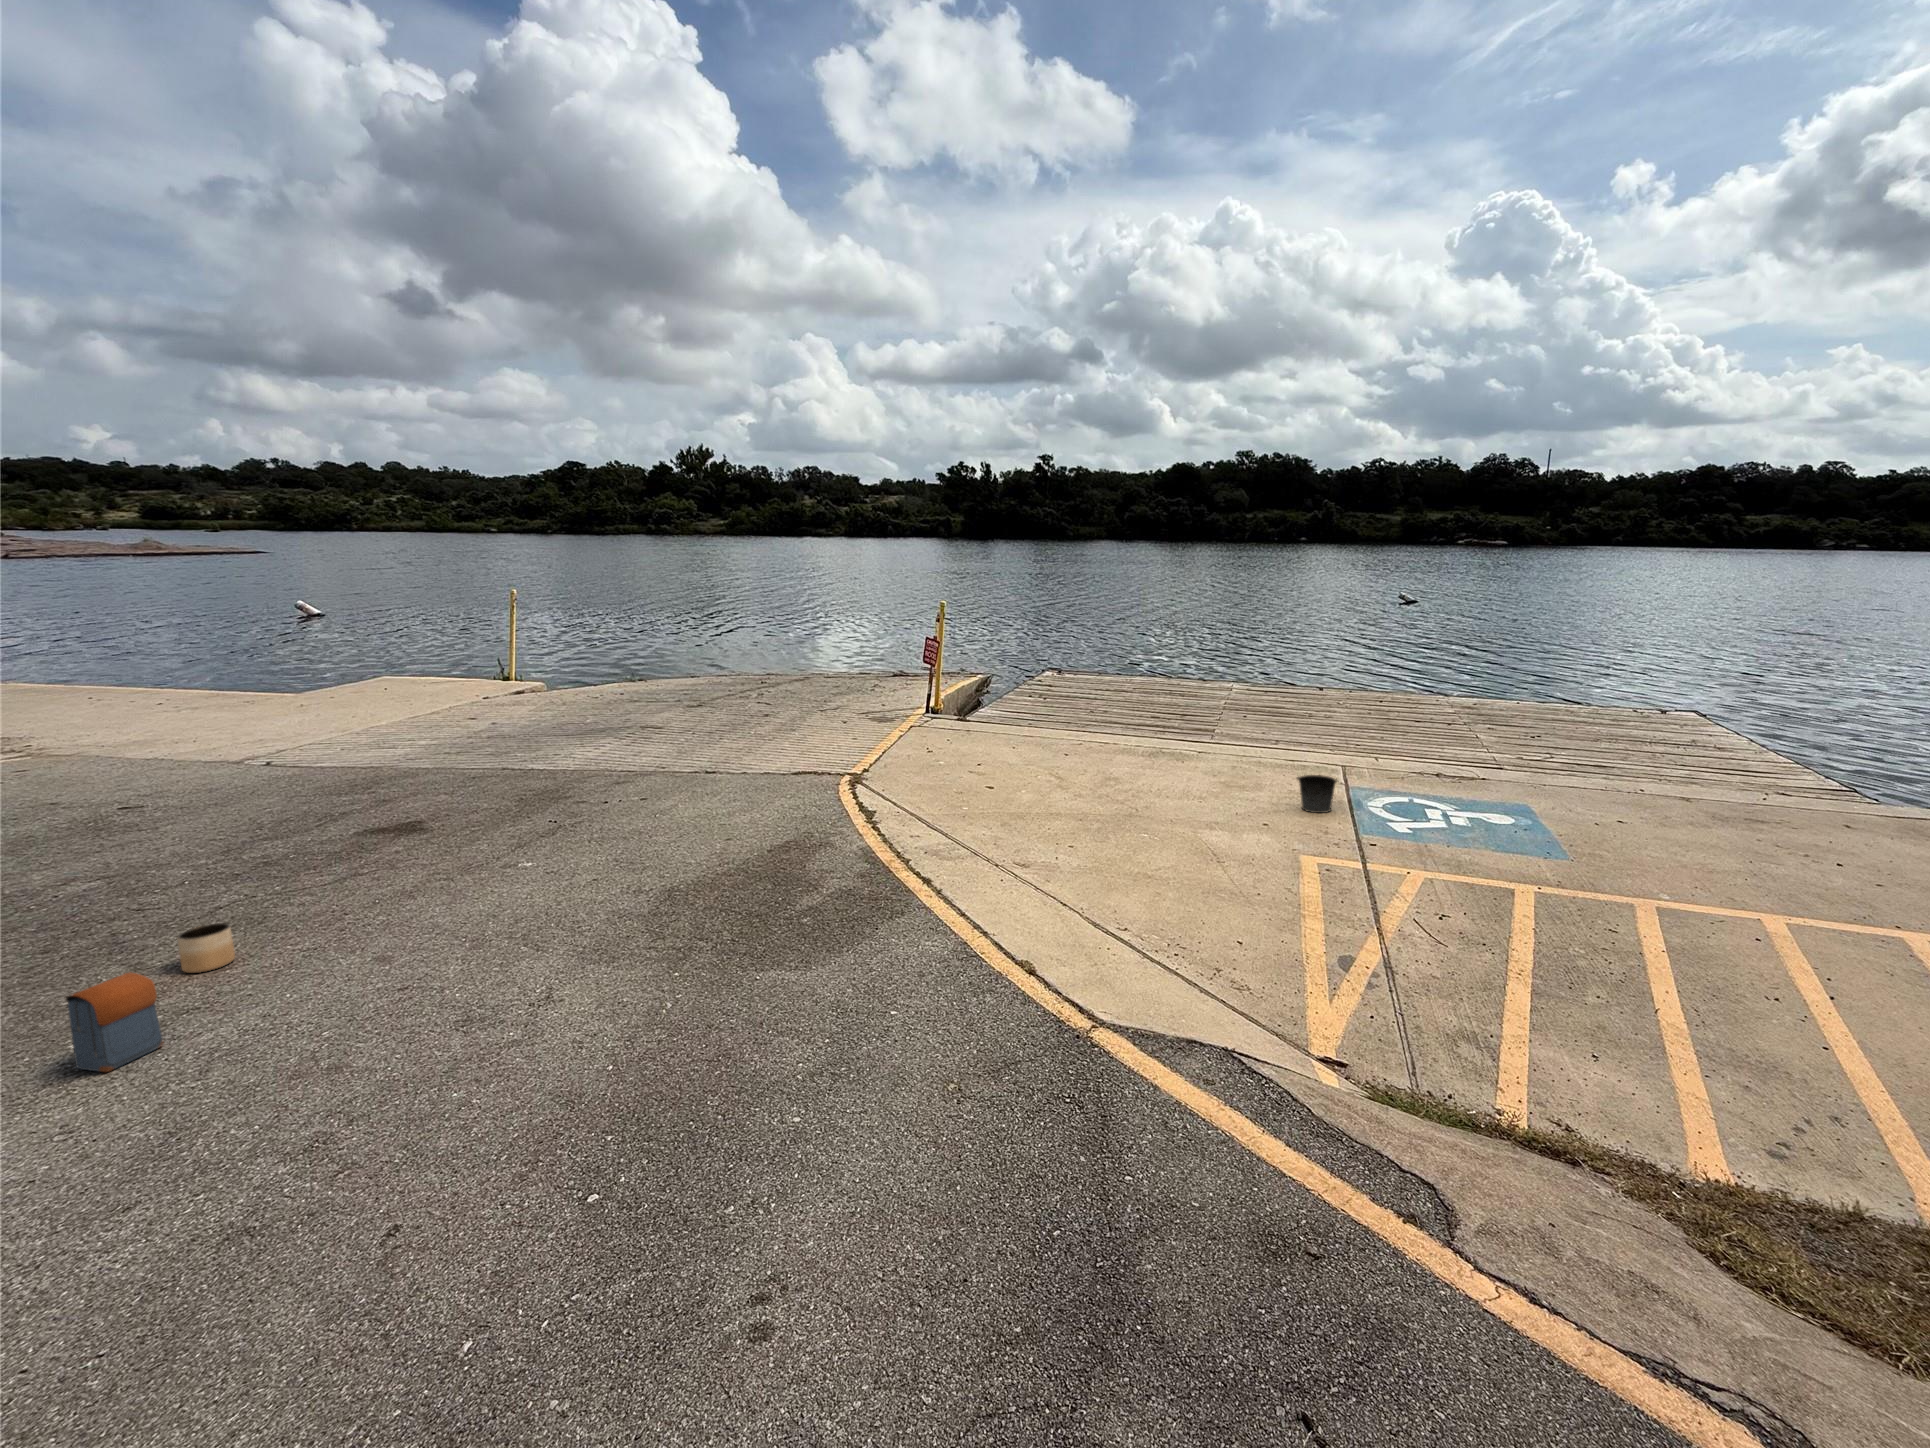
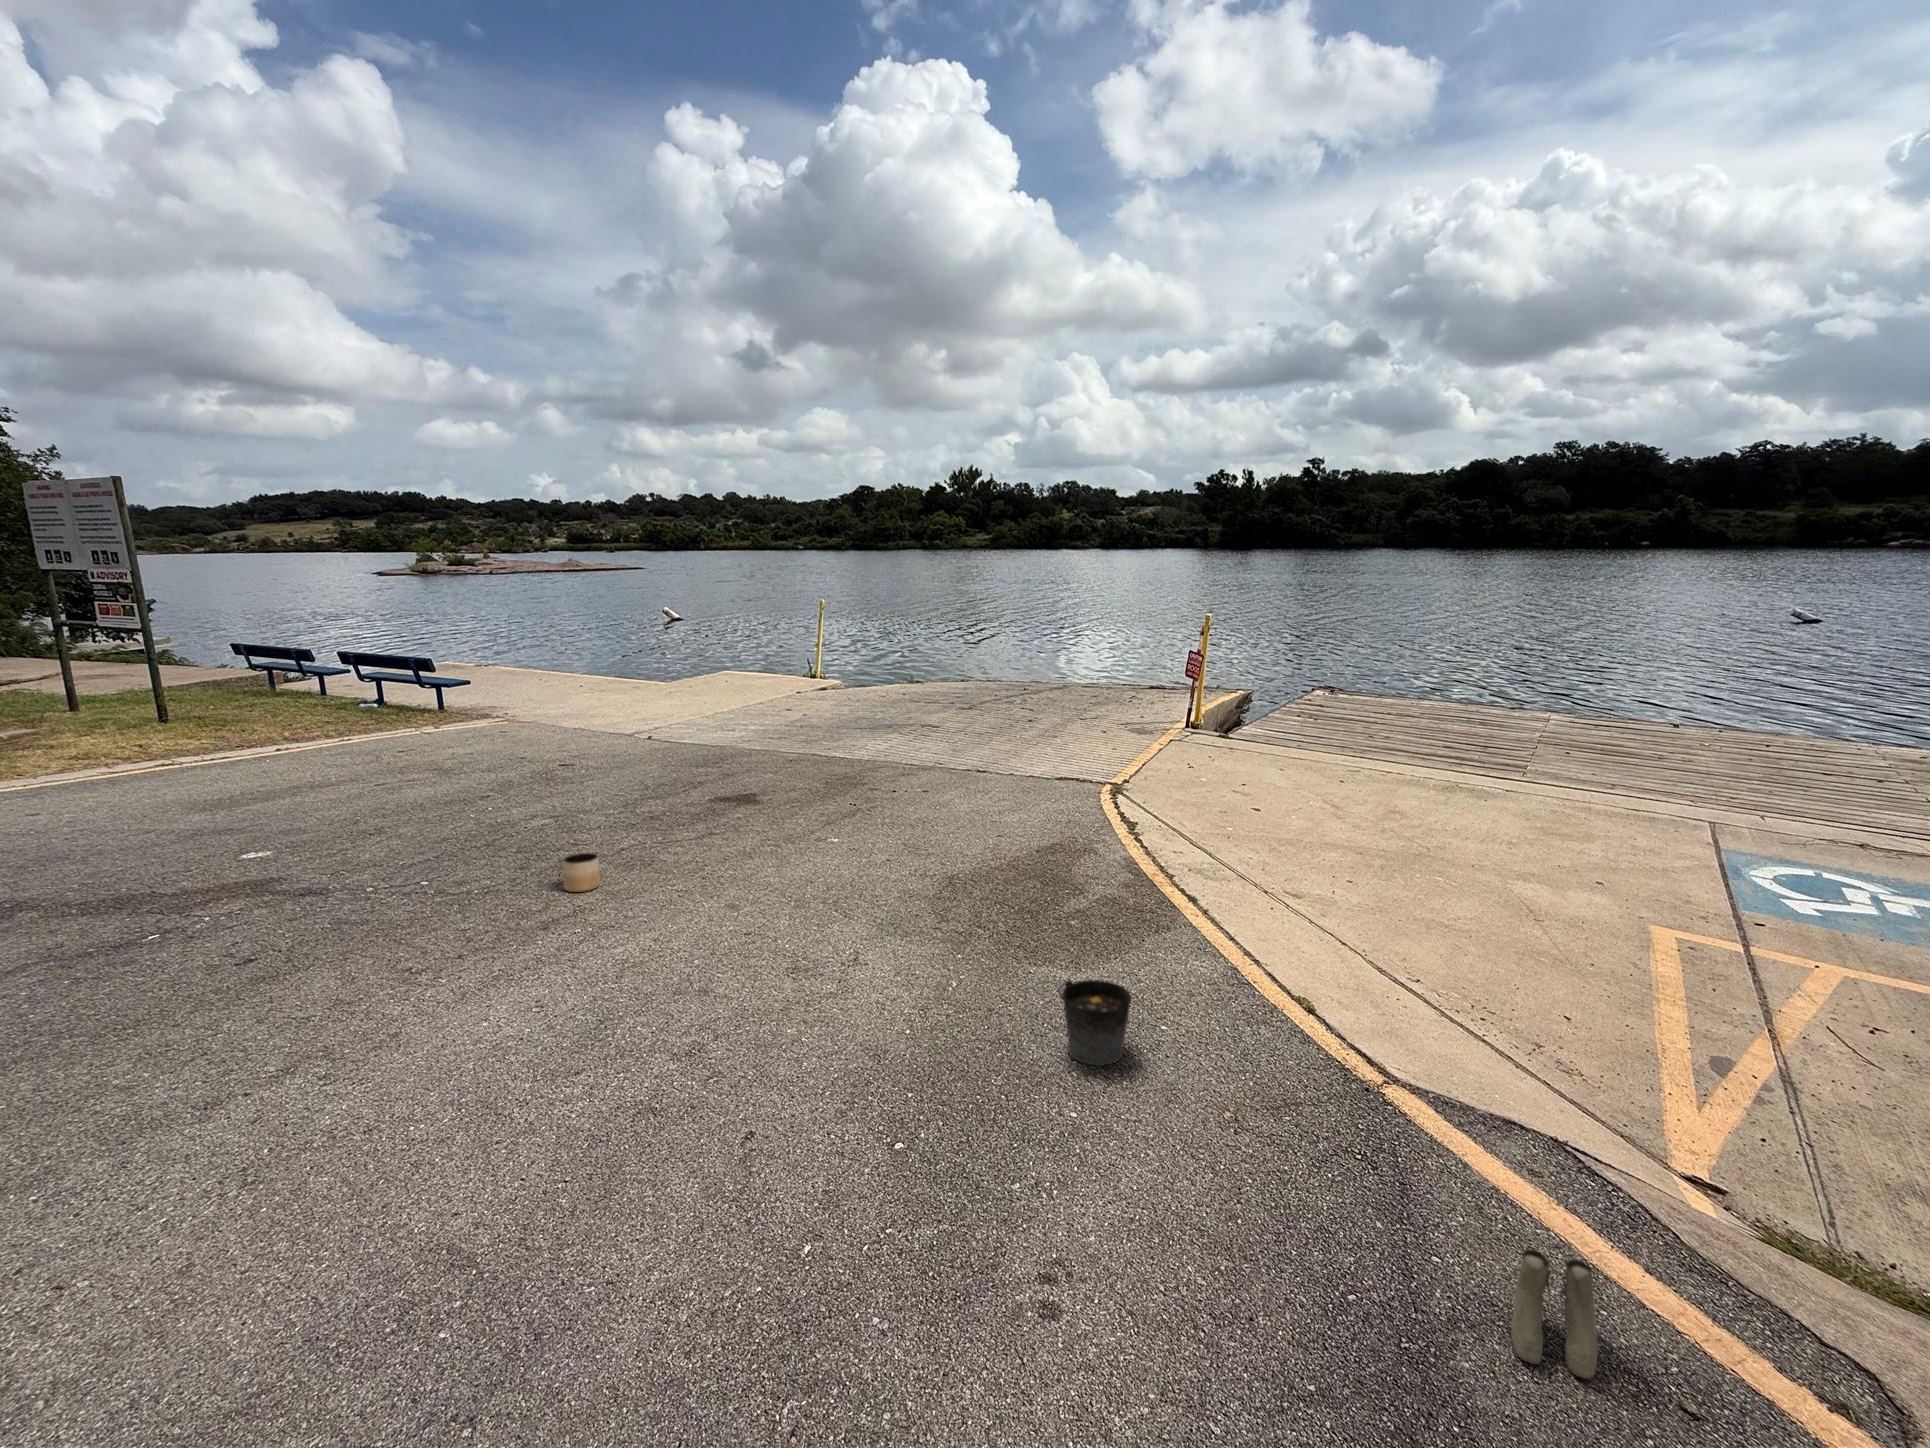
bucket: present [1297,775,1337,813] -> present [1058,980,1132,1066]
backpack: present [66,973,164,1072] -> none [495,884,555,963]
boots: none [1186,1155,1253,1257] -> present [1511,1250,1598,1380]

